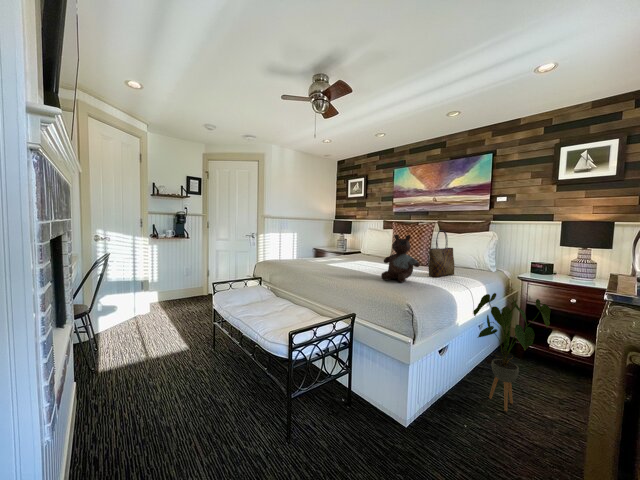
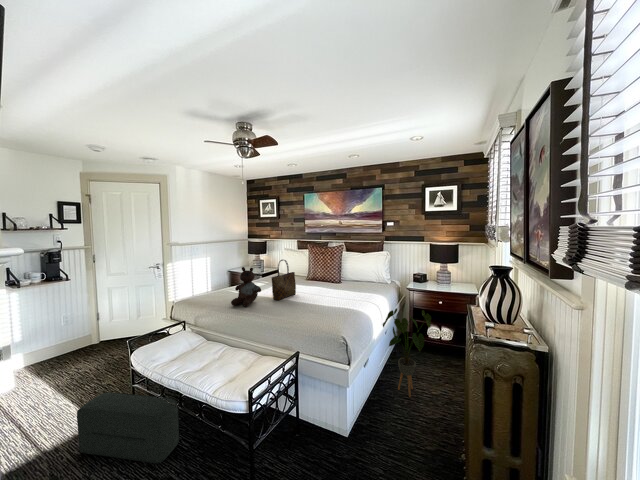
tote bag: present [428,230,455,277] -> present [272,260,296,300]
stuffed bear: present [381,234,420,282] -> present [231,267,261,307]
pouf: none [170,321,240,390] -> present [77,392,179,463]

